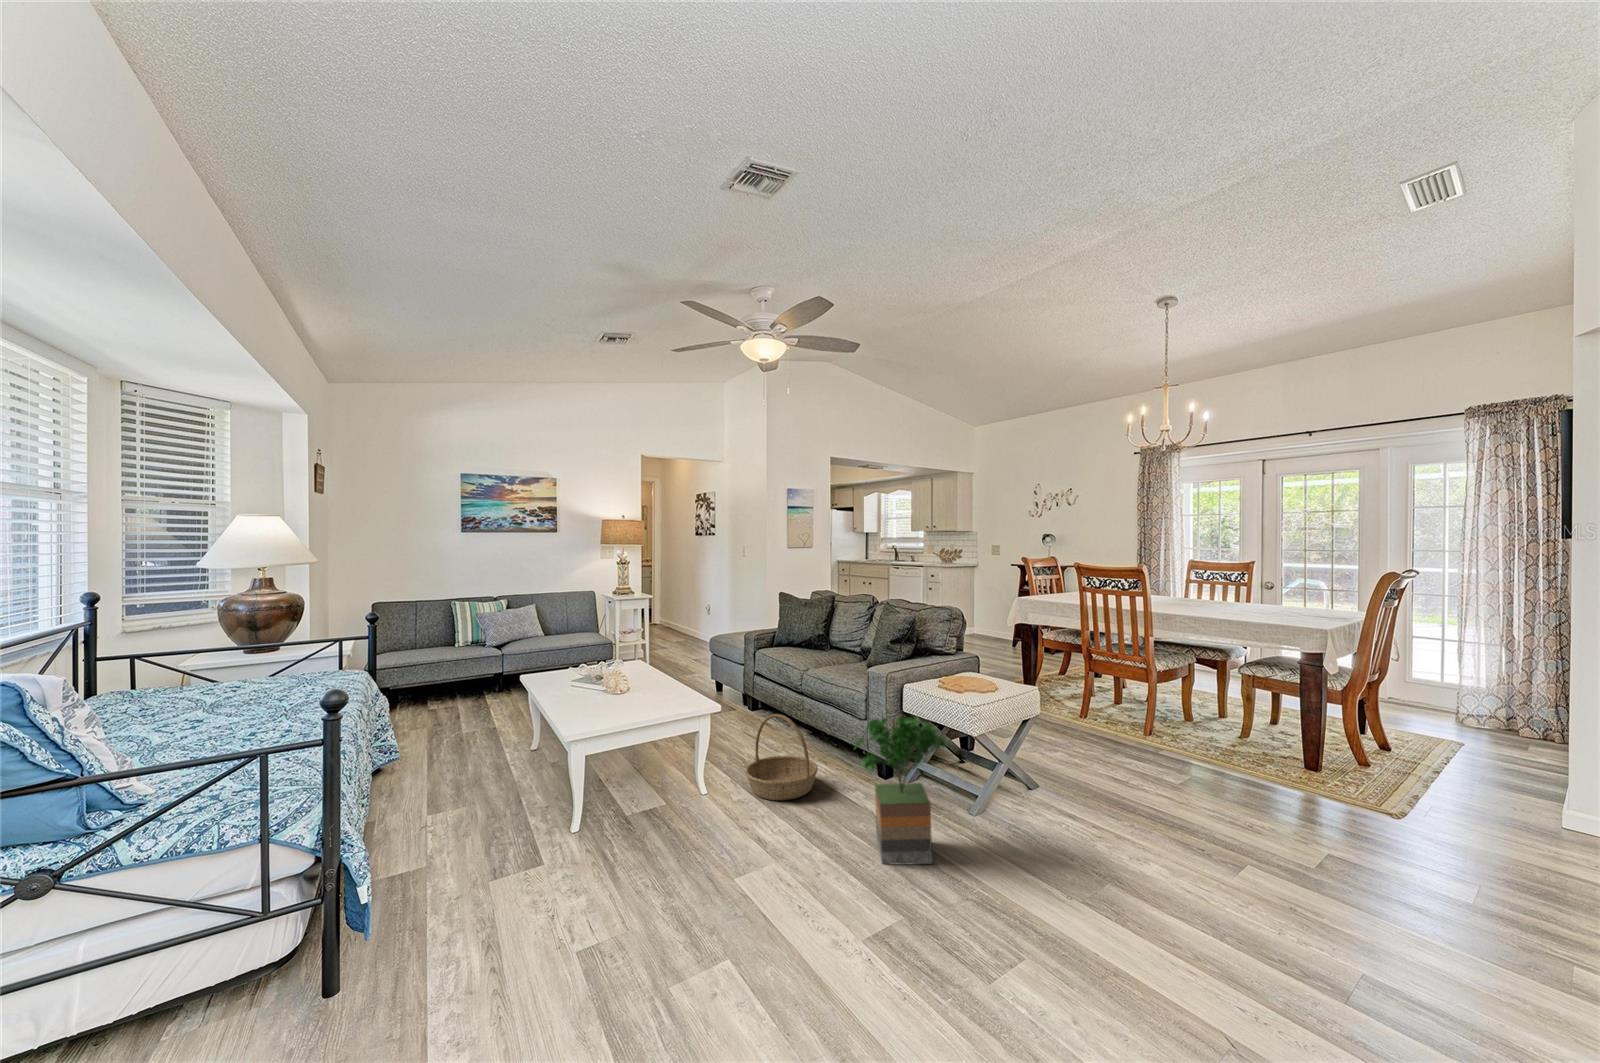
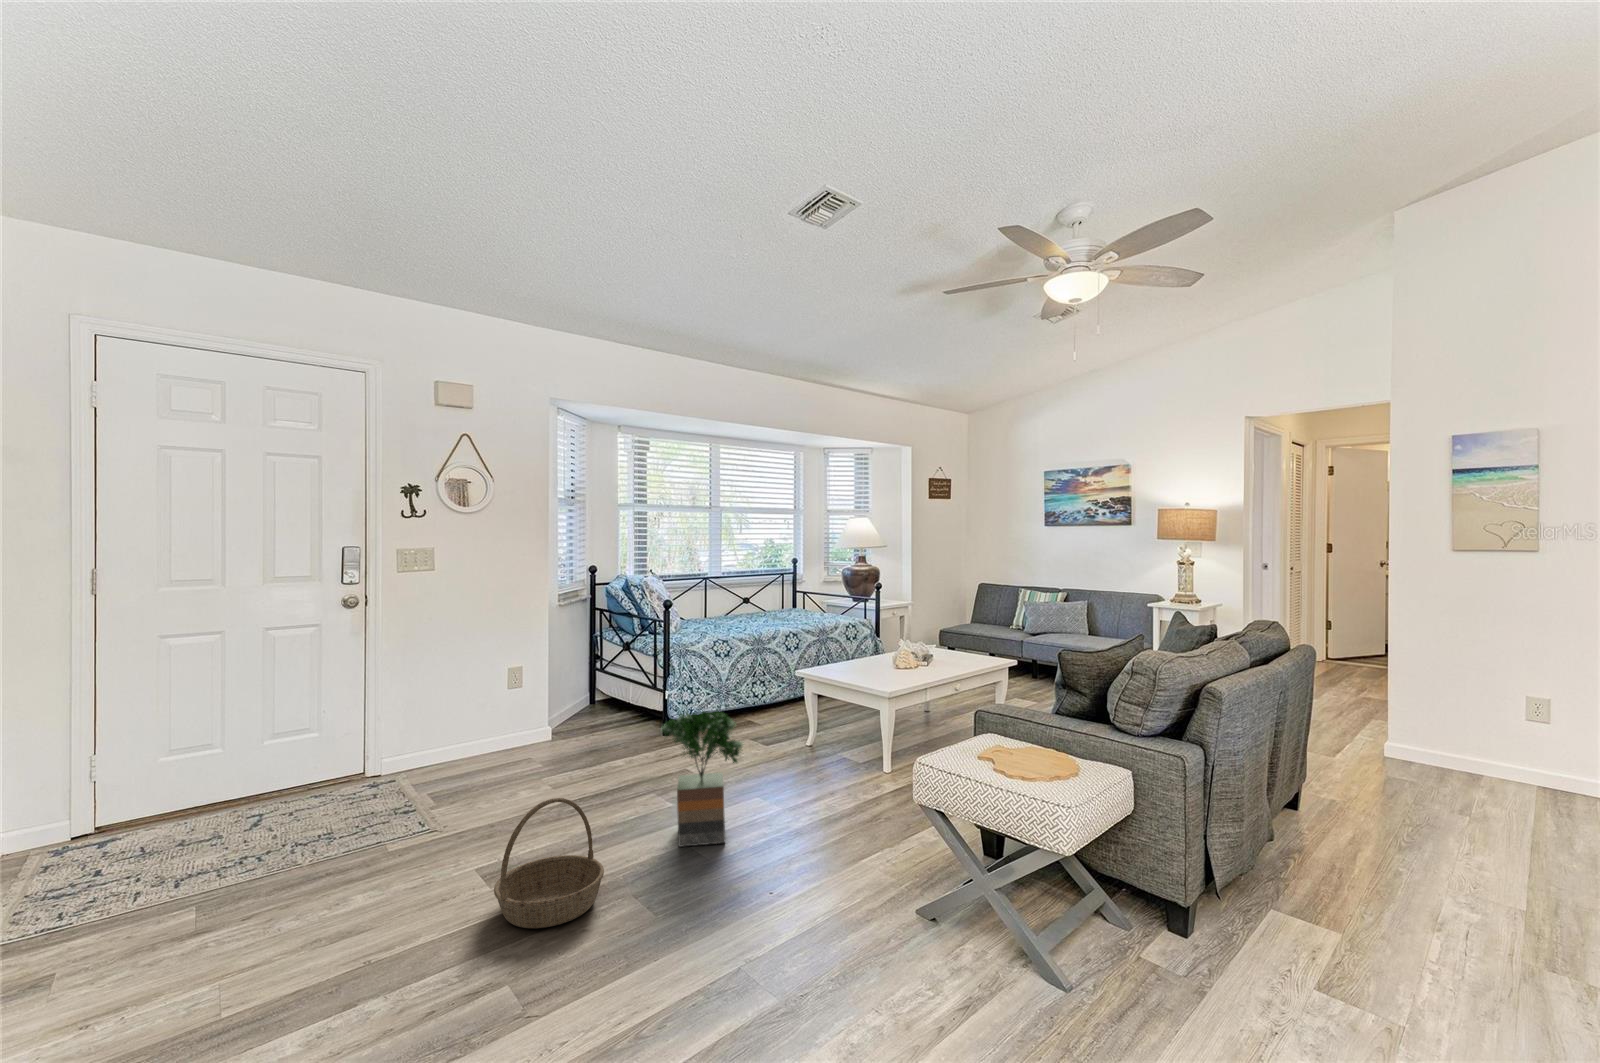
basket: present [745,714,818,800] -> present [494,798,604,928]

